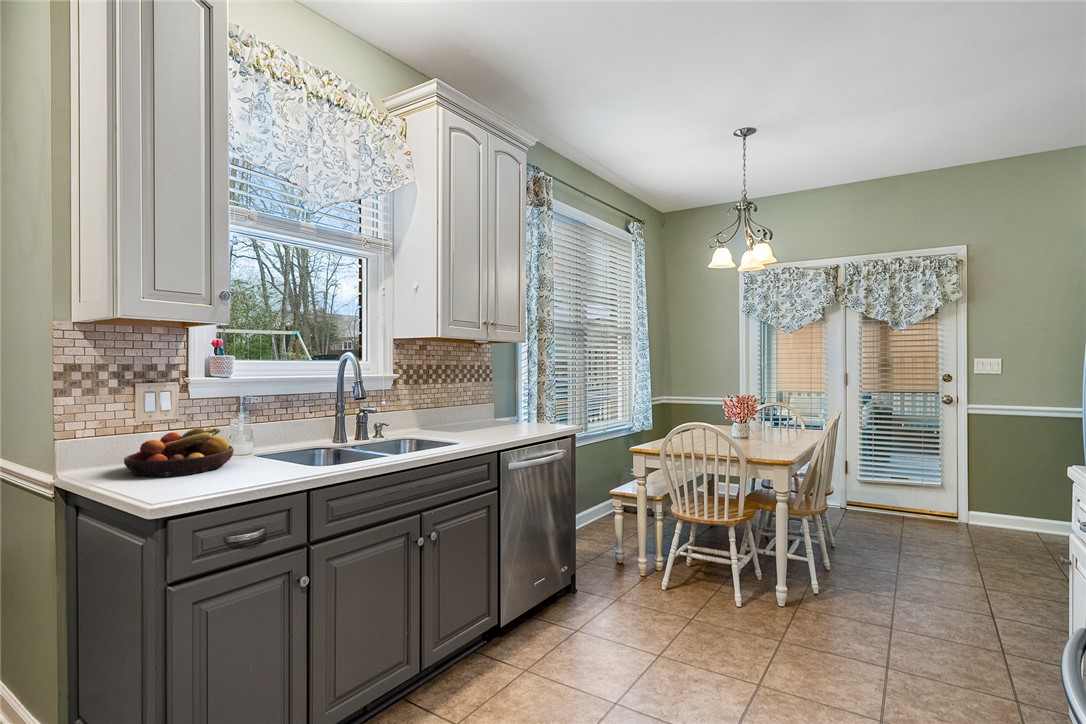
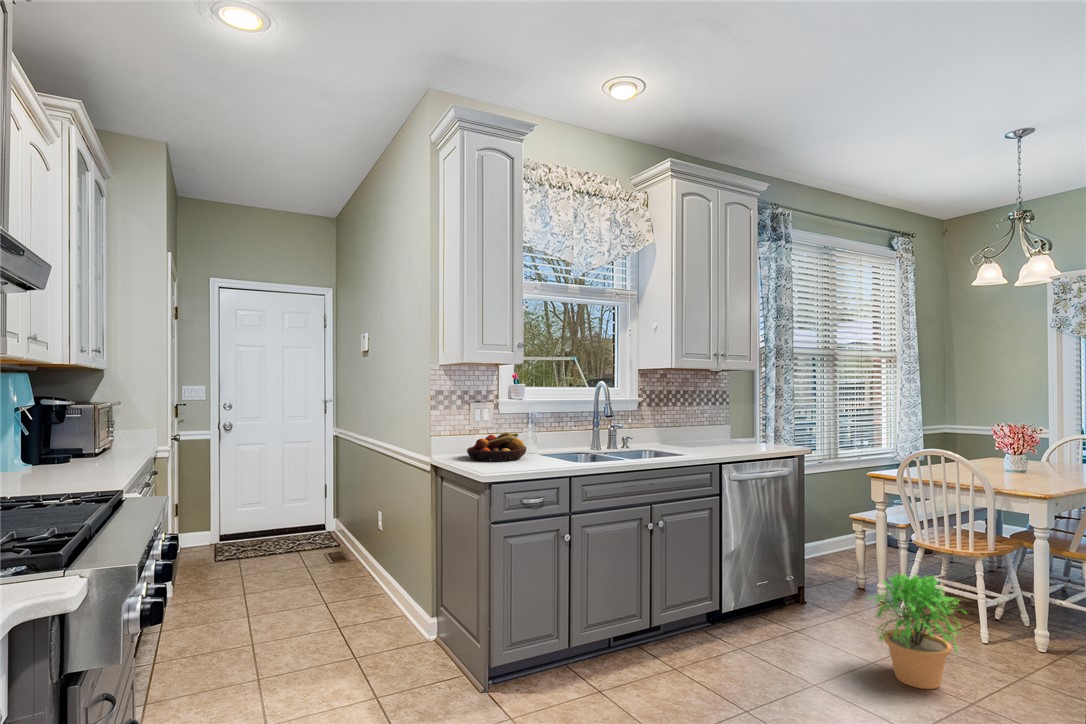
potted plant: none [659,554,761,680] -> present [871,574,959,689]

